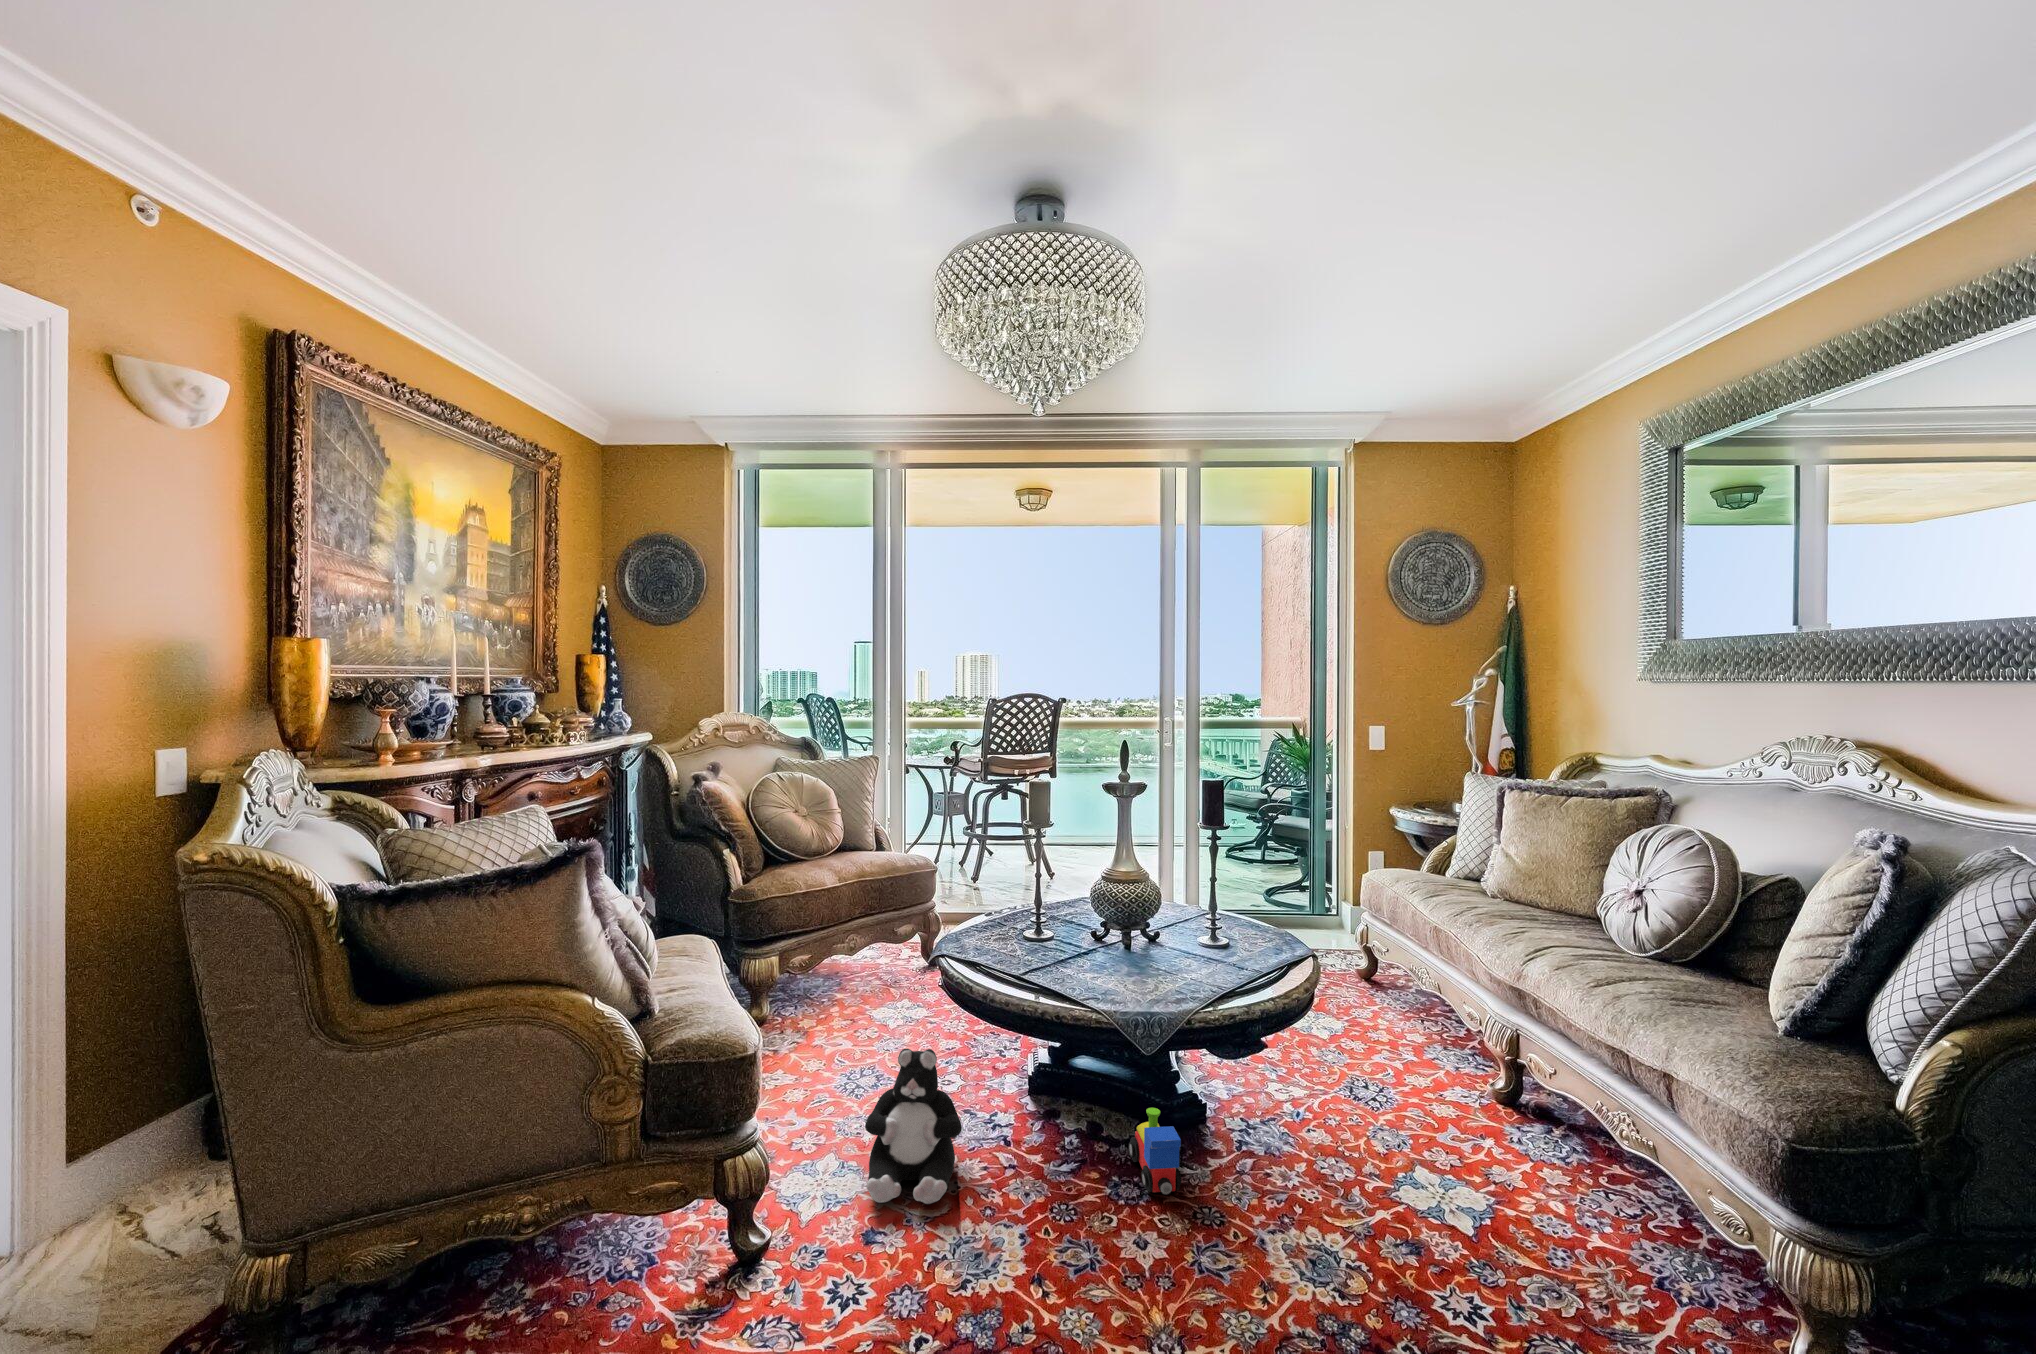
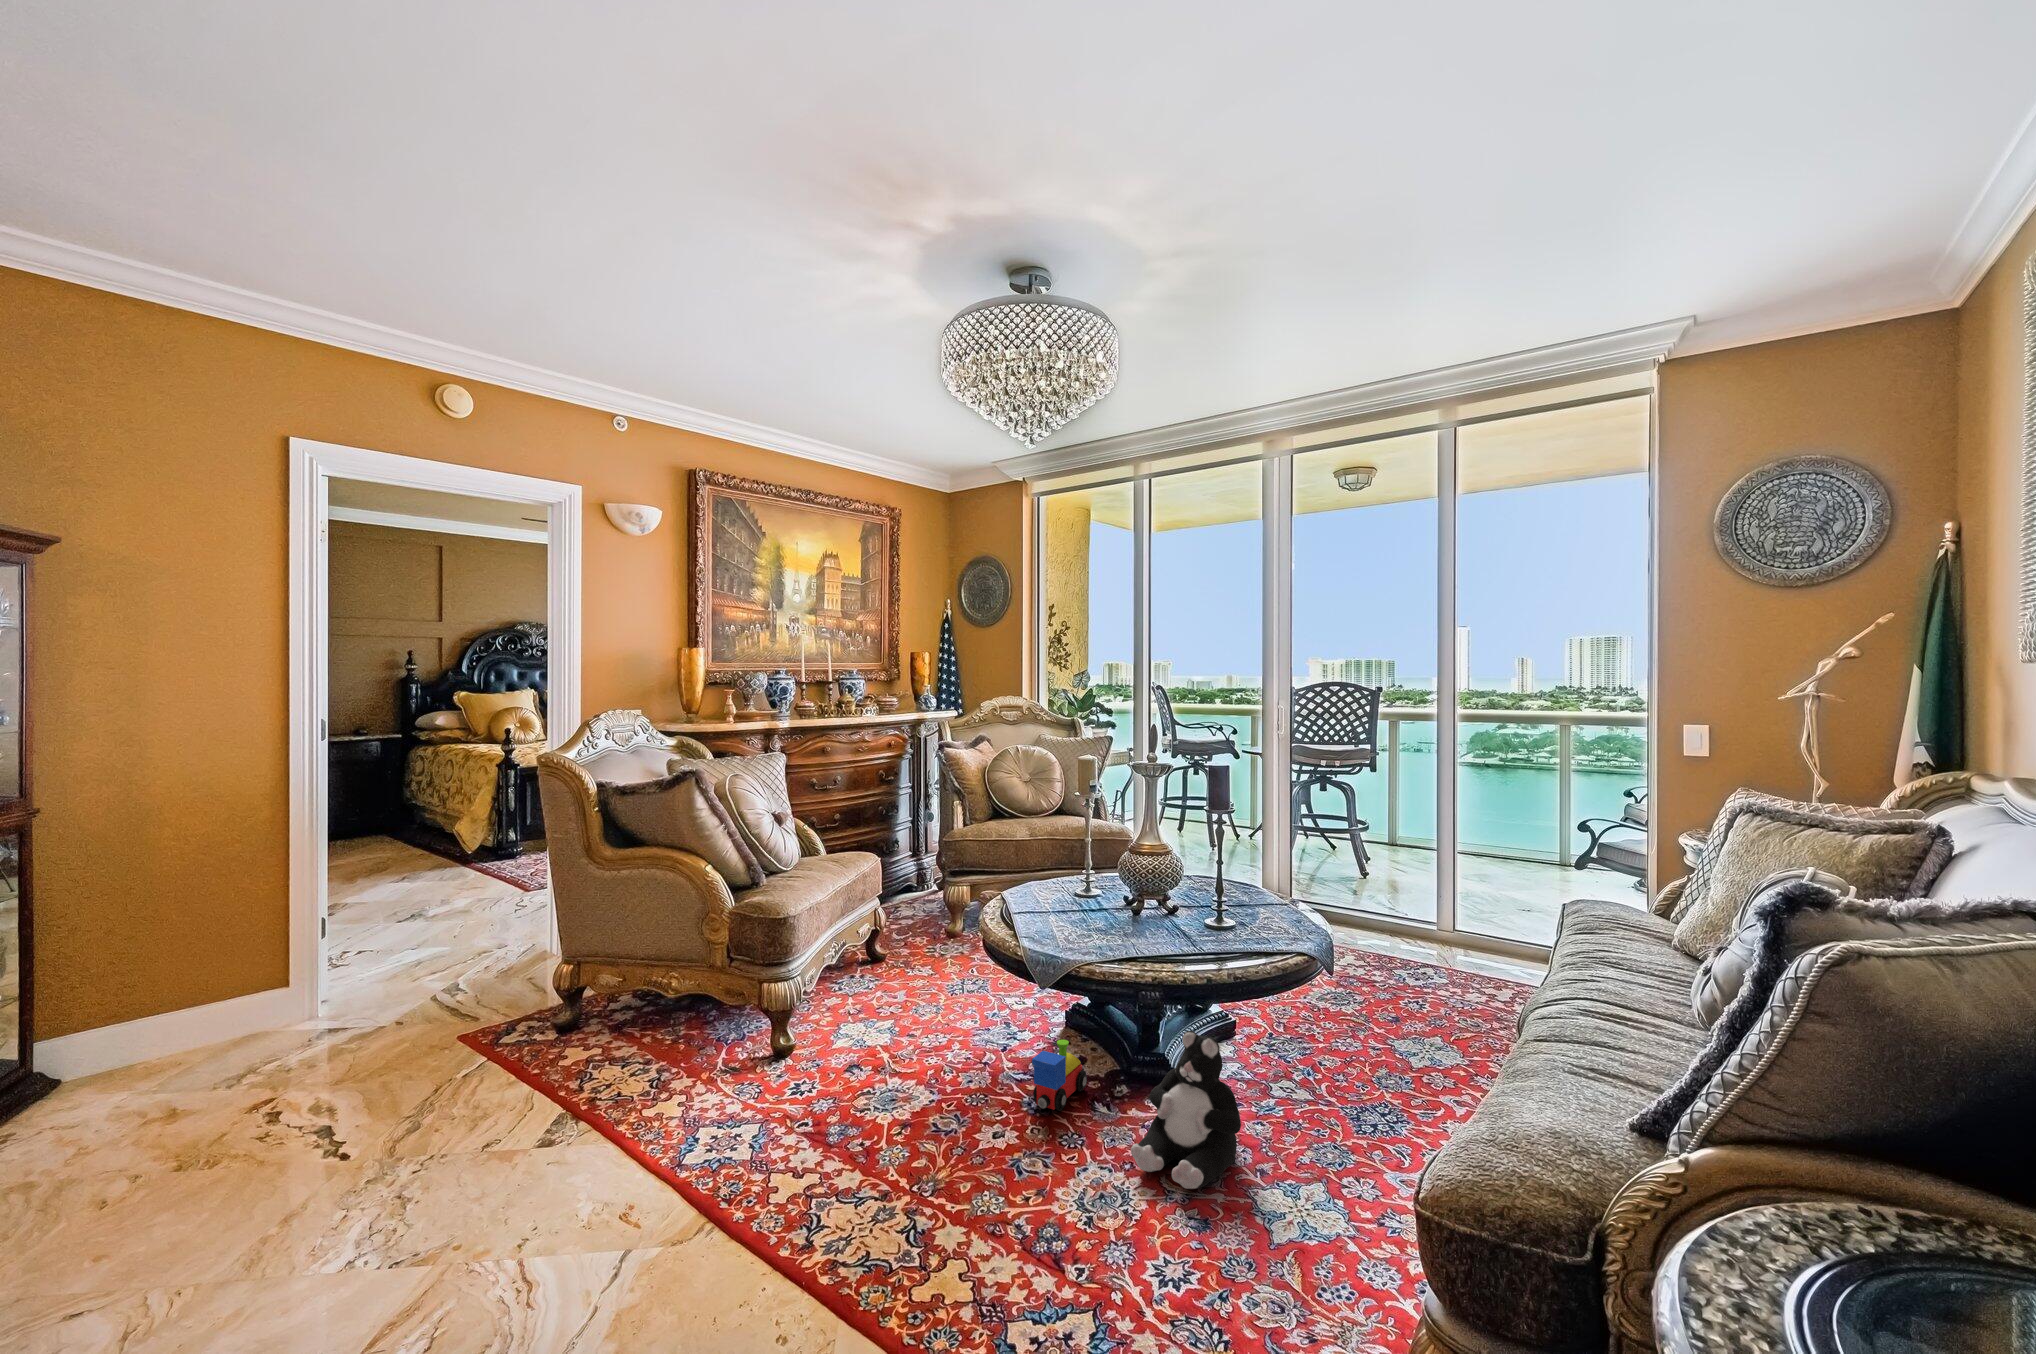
plush toy: present [865,1049,962,1204] -> present [1131,1031,1241,1189]

